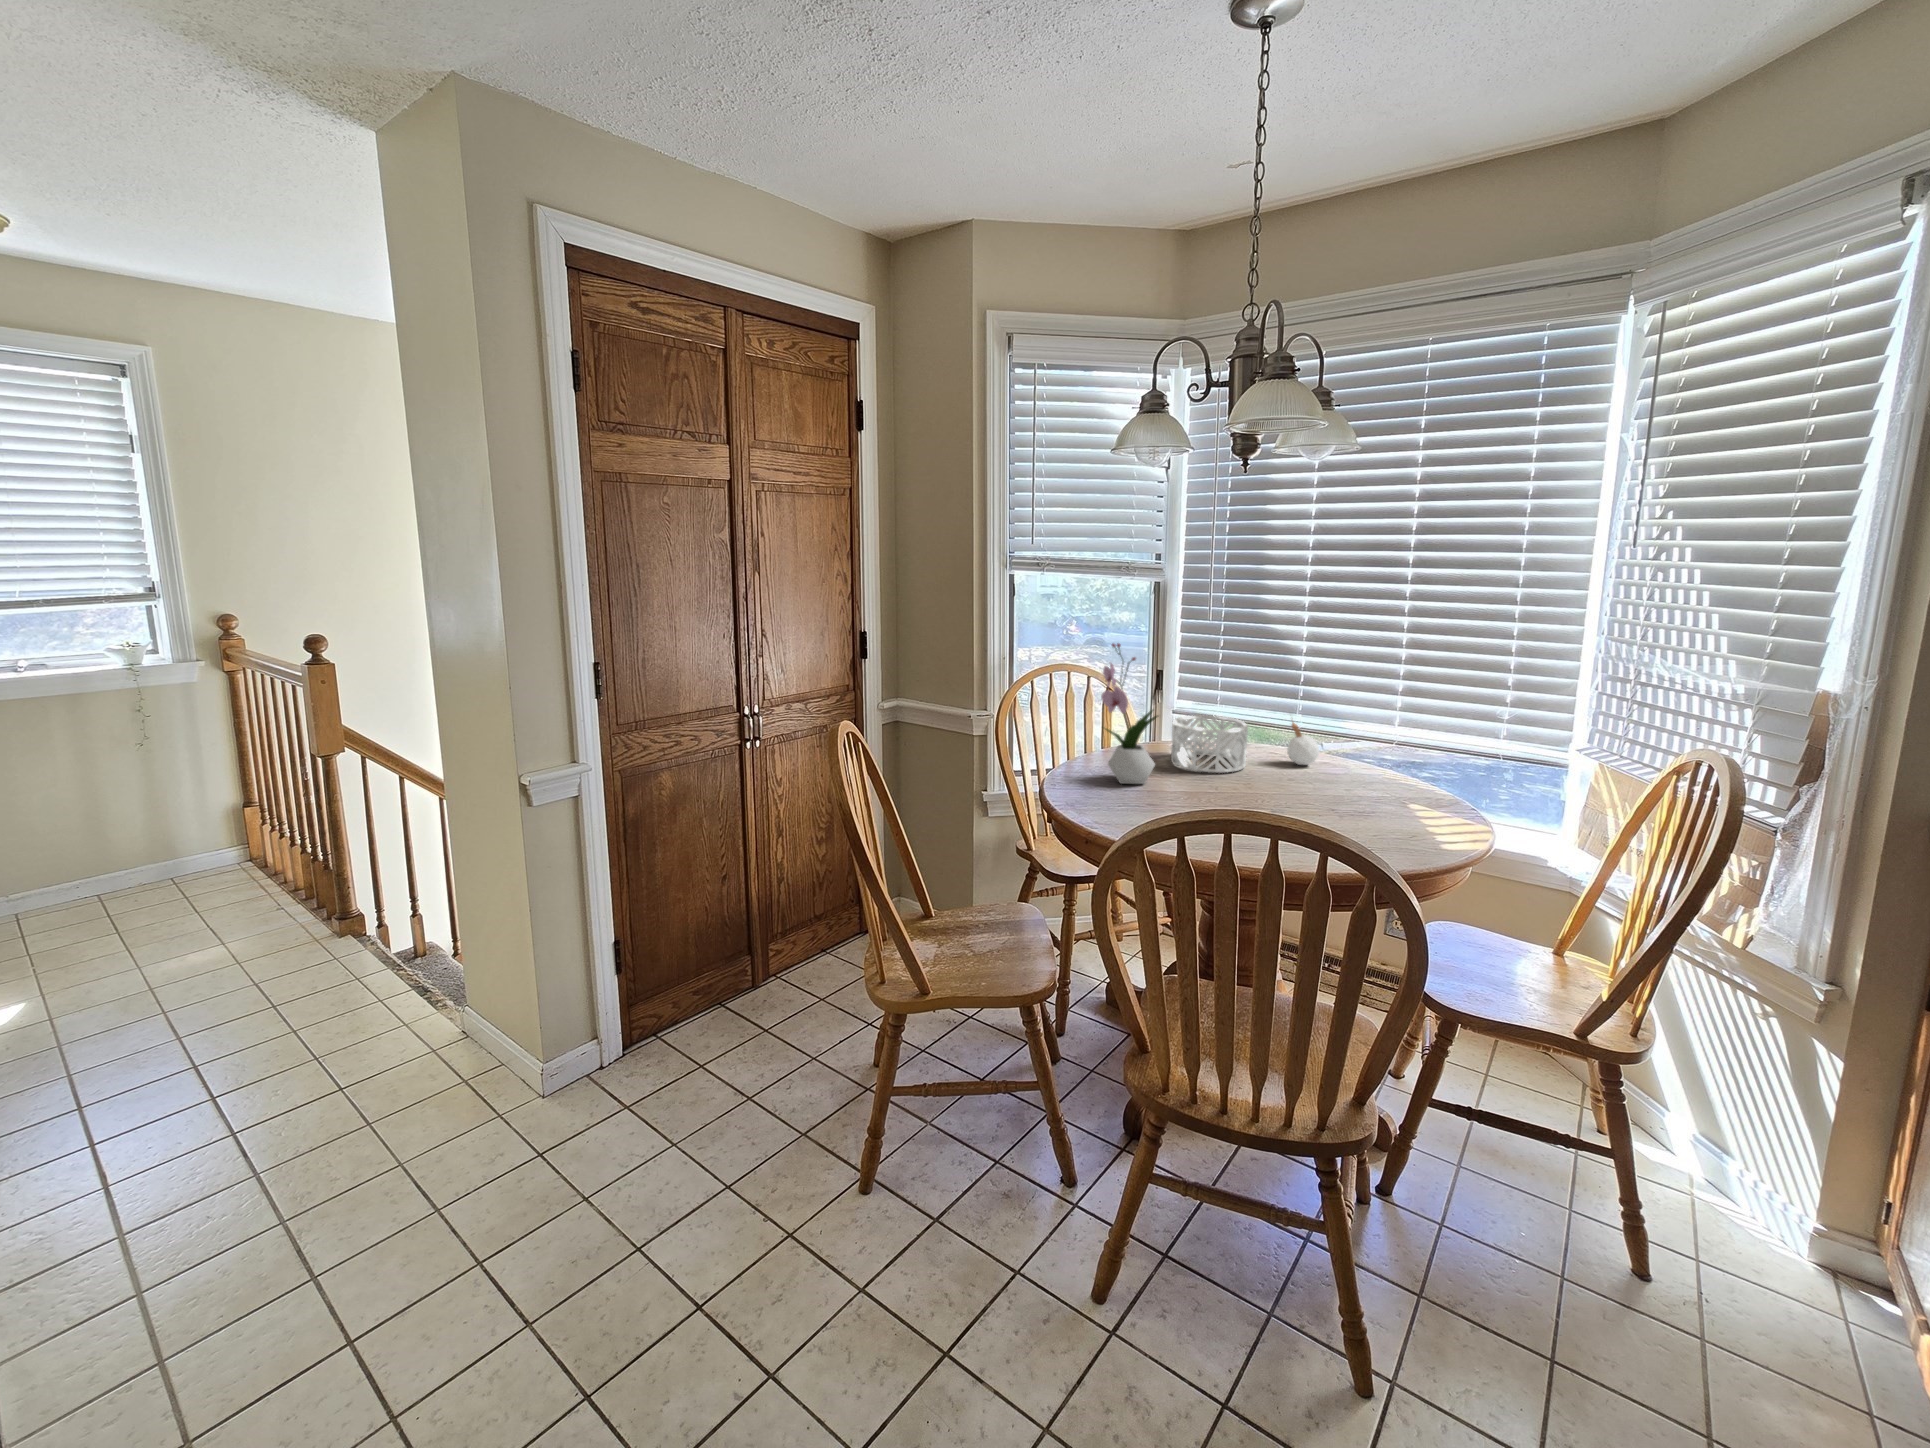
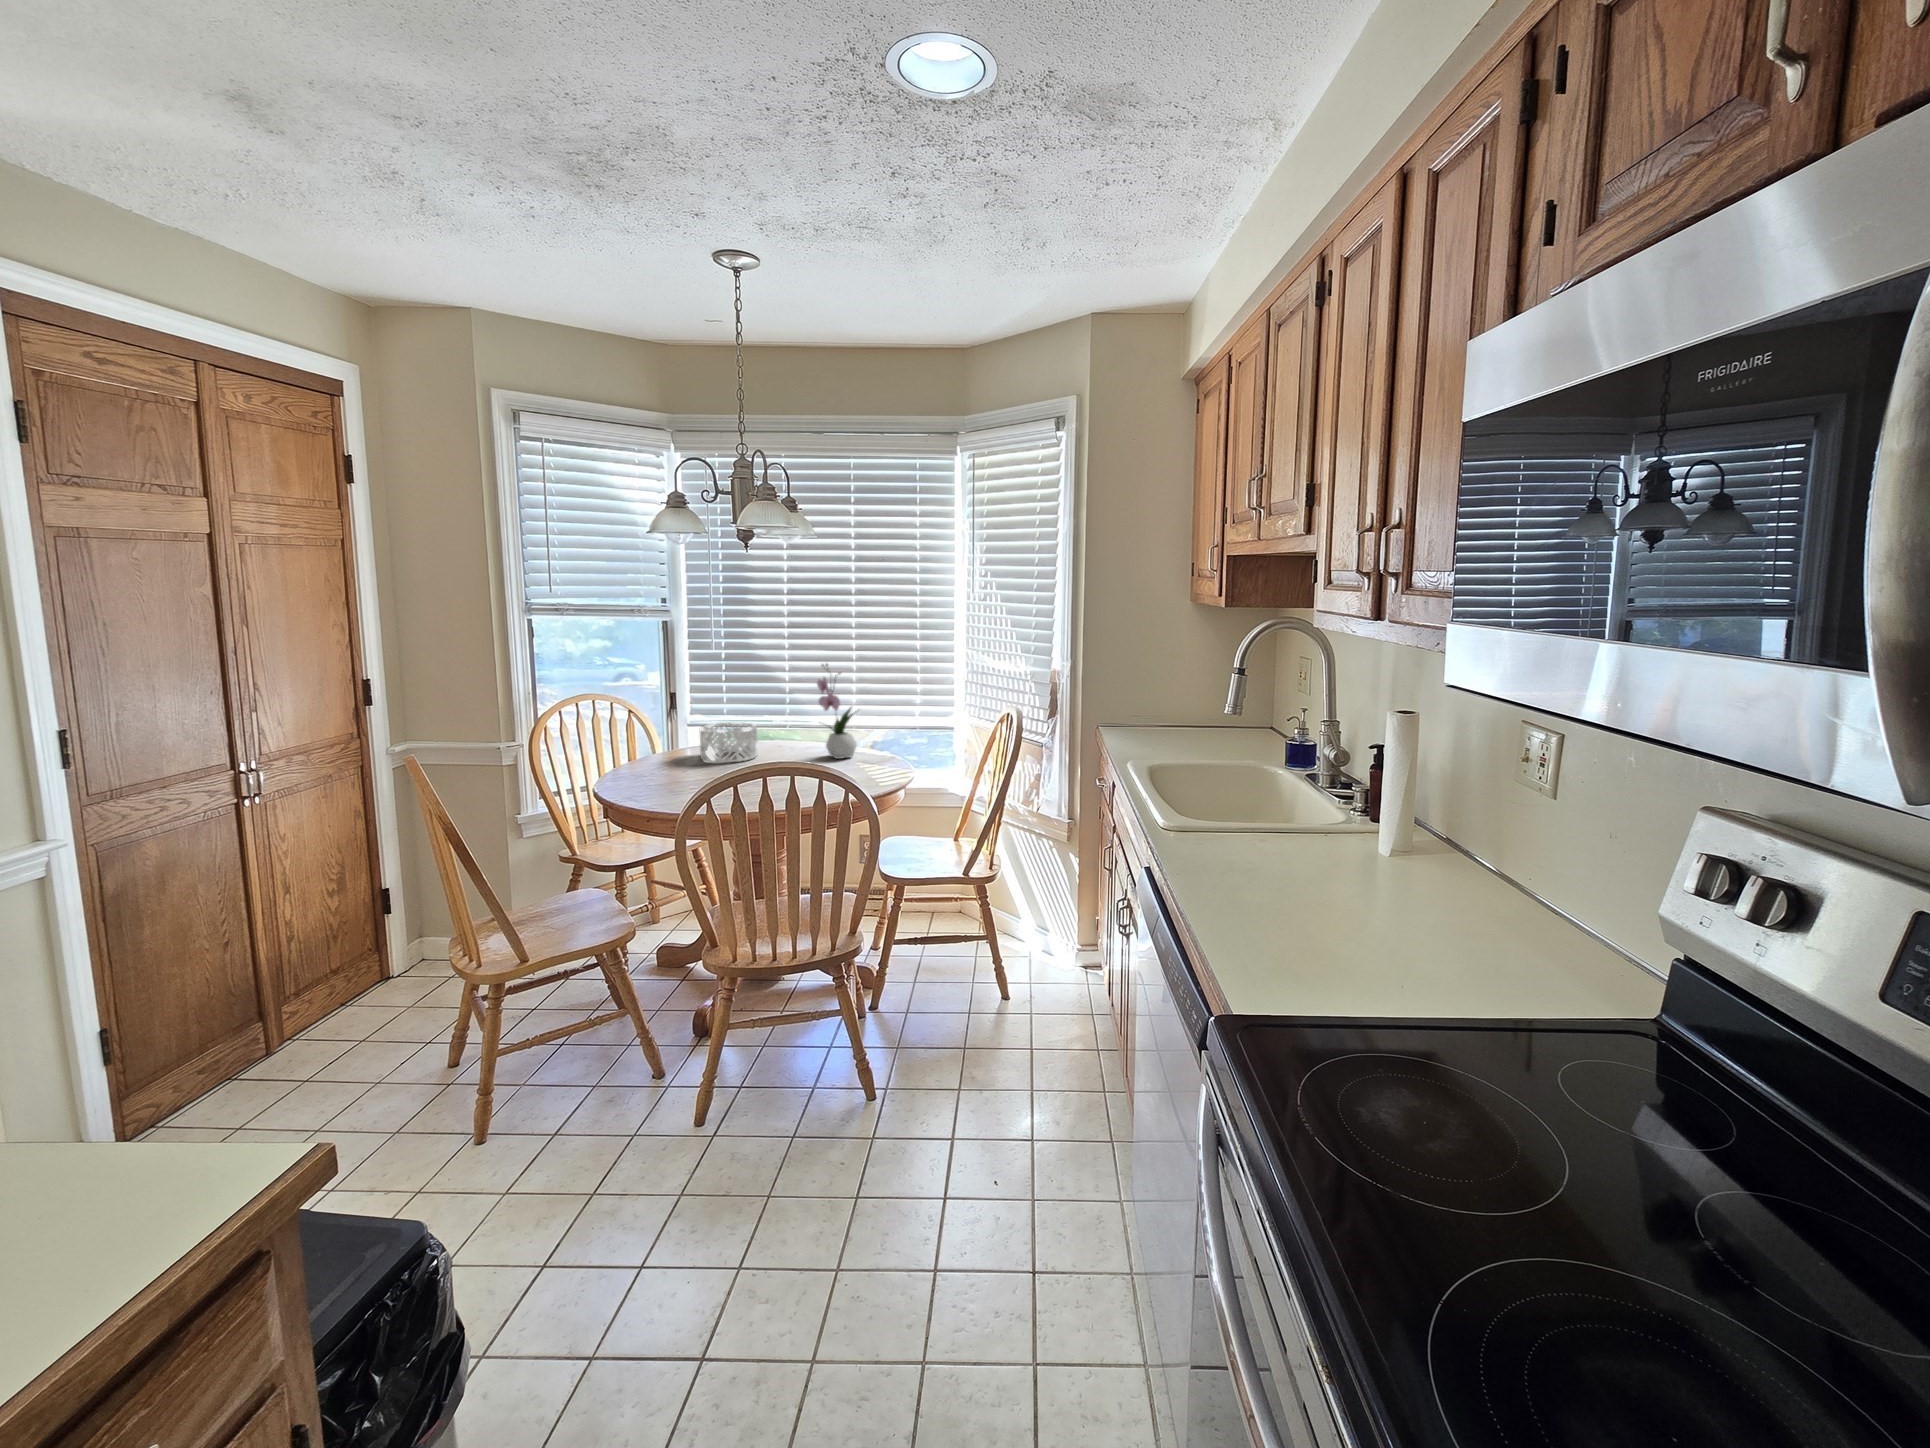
flower arrangement: present [1101,644,1158,784] -> present [817,664,857,759]
candle: present [1287,722,1319,765] -> none [785,714,808,750]

